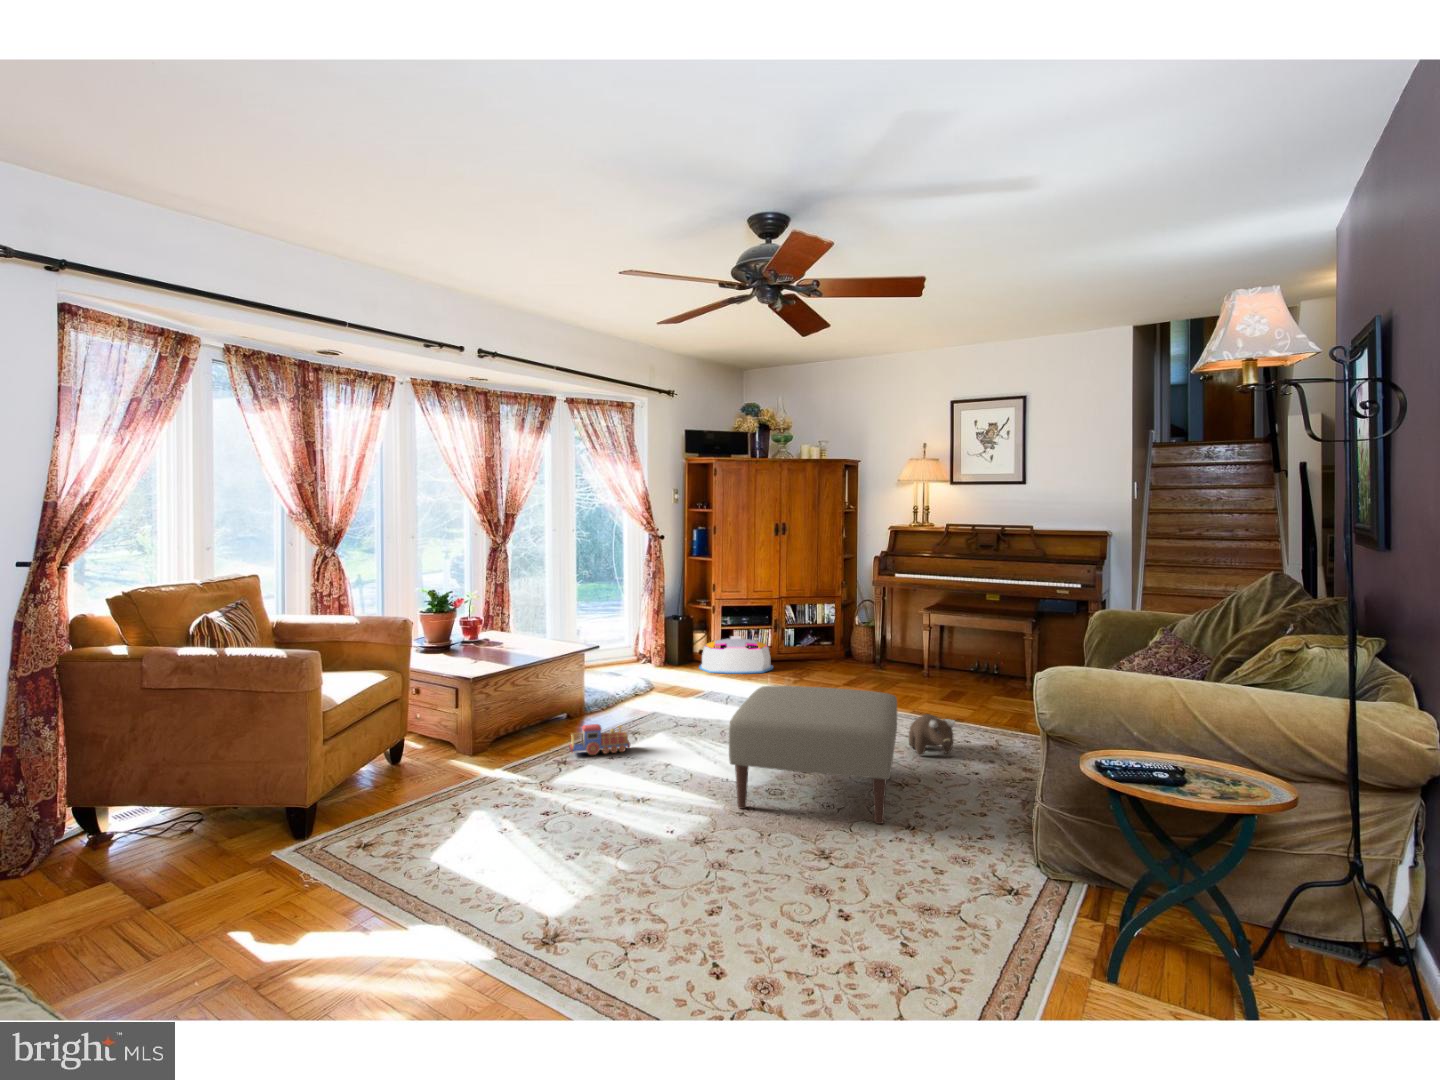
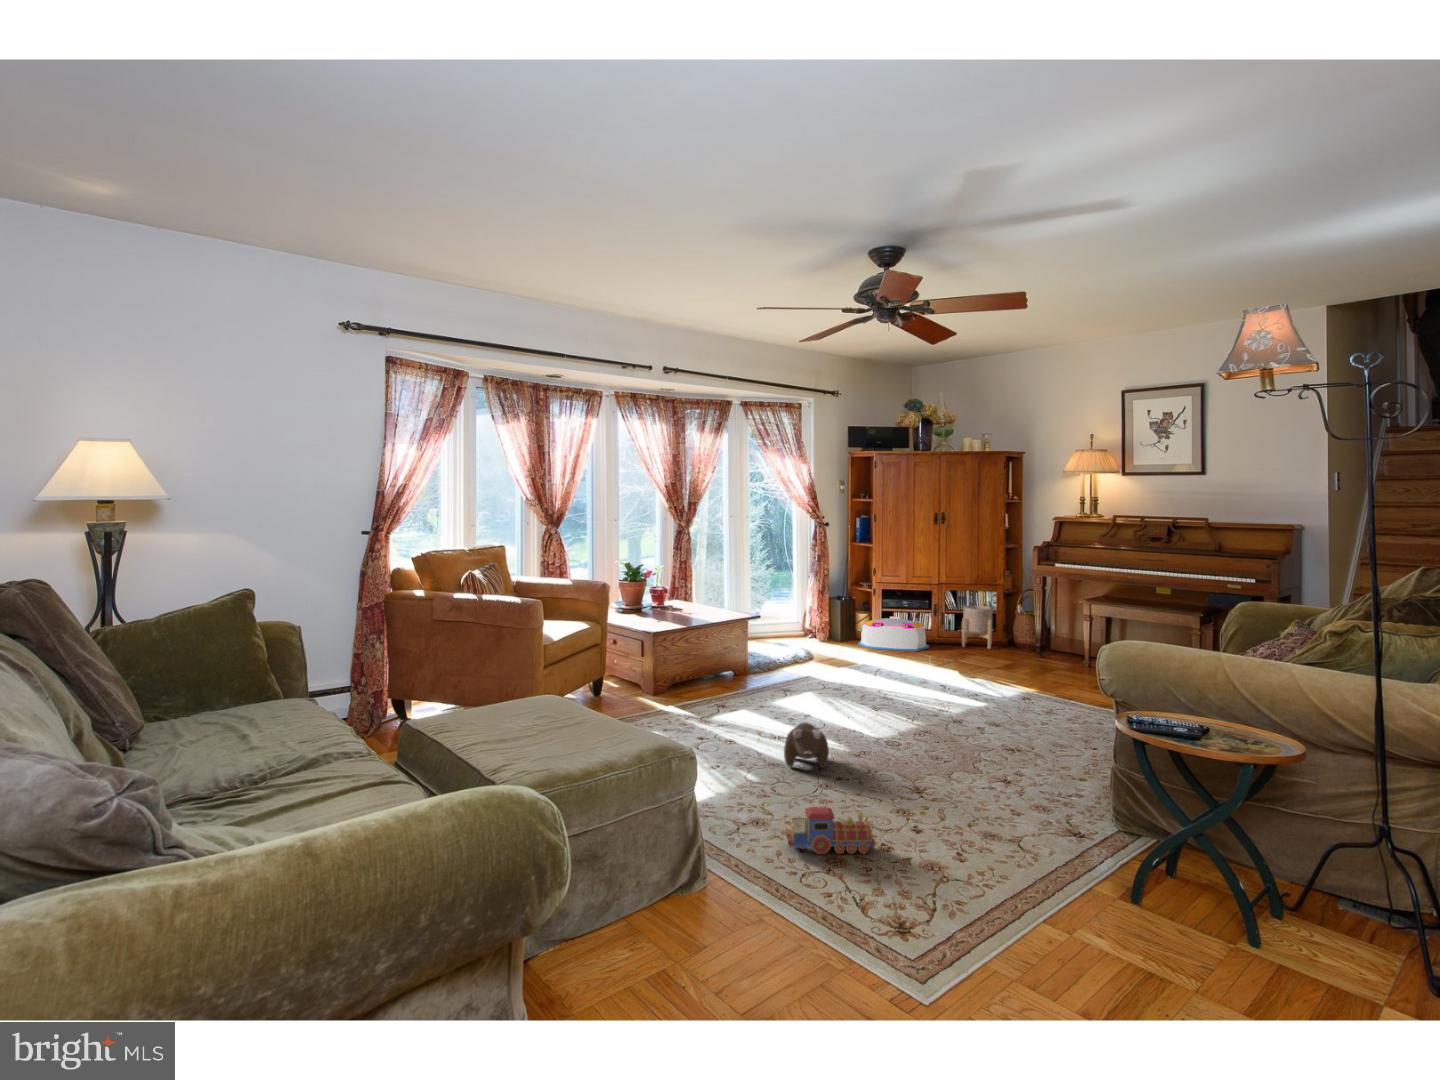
planter: none [806,620,835,666] -> present [962,605,992,649]
ottoman: present [729,686,897,824] -> none [848,653,1012,773]
plush toy: present [909,714,955,756] -> present [784,723,829,768]
toy train: present [569,724,630,755] -> present [787,807,875,854]

